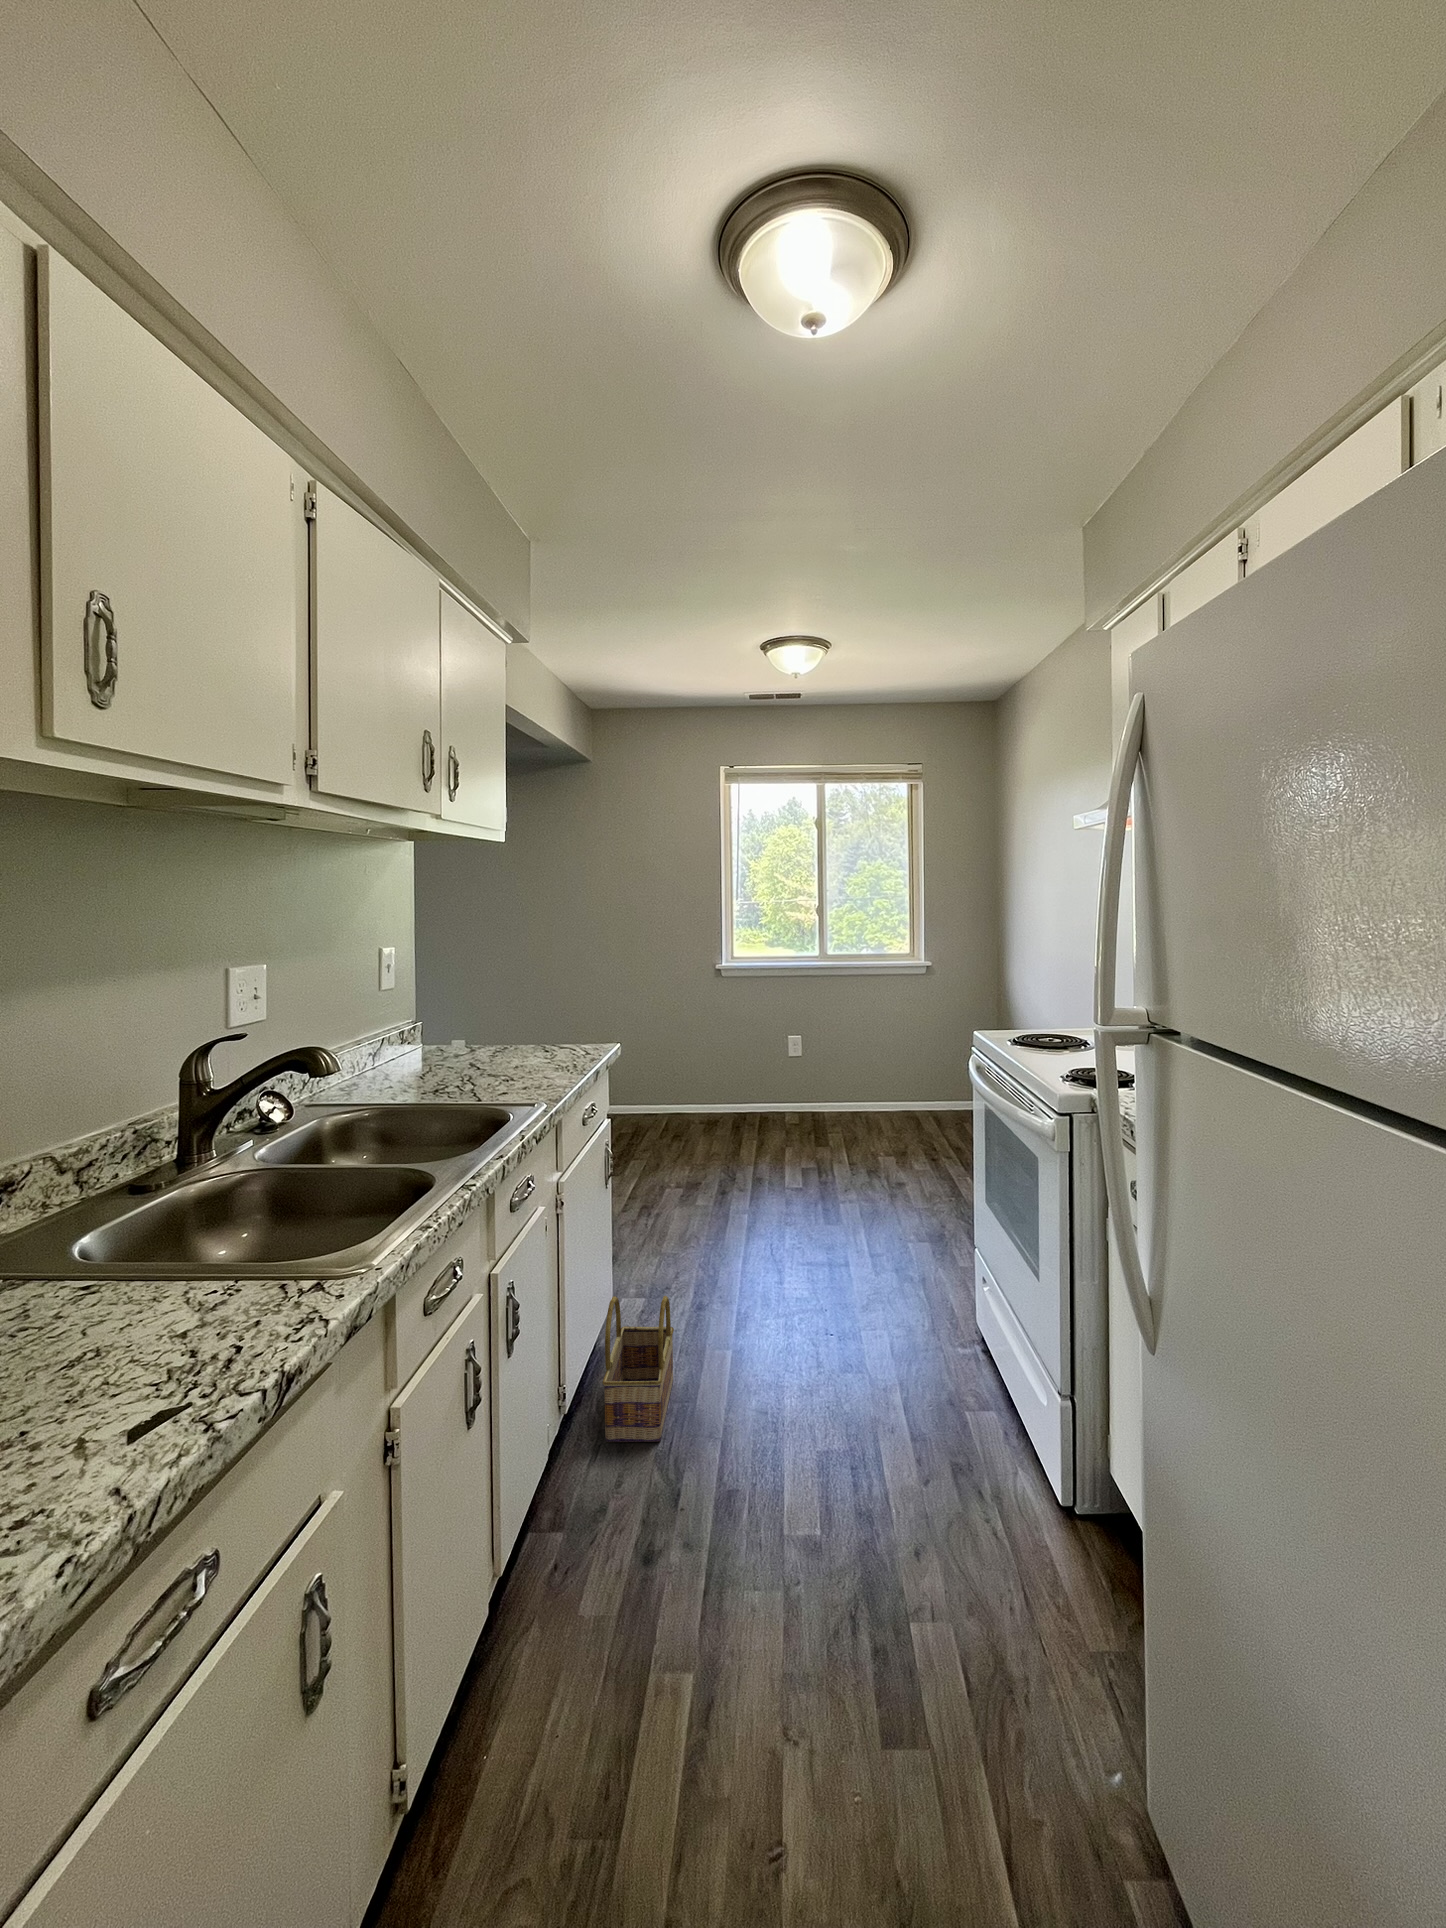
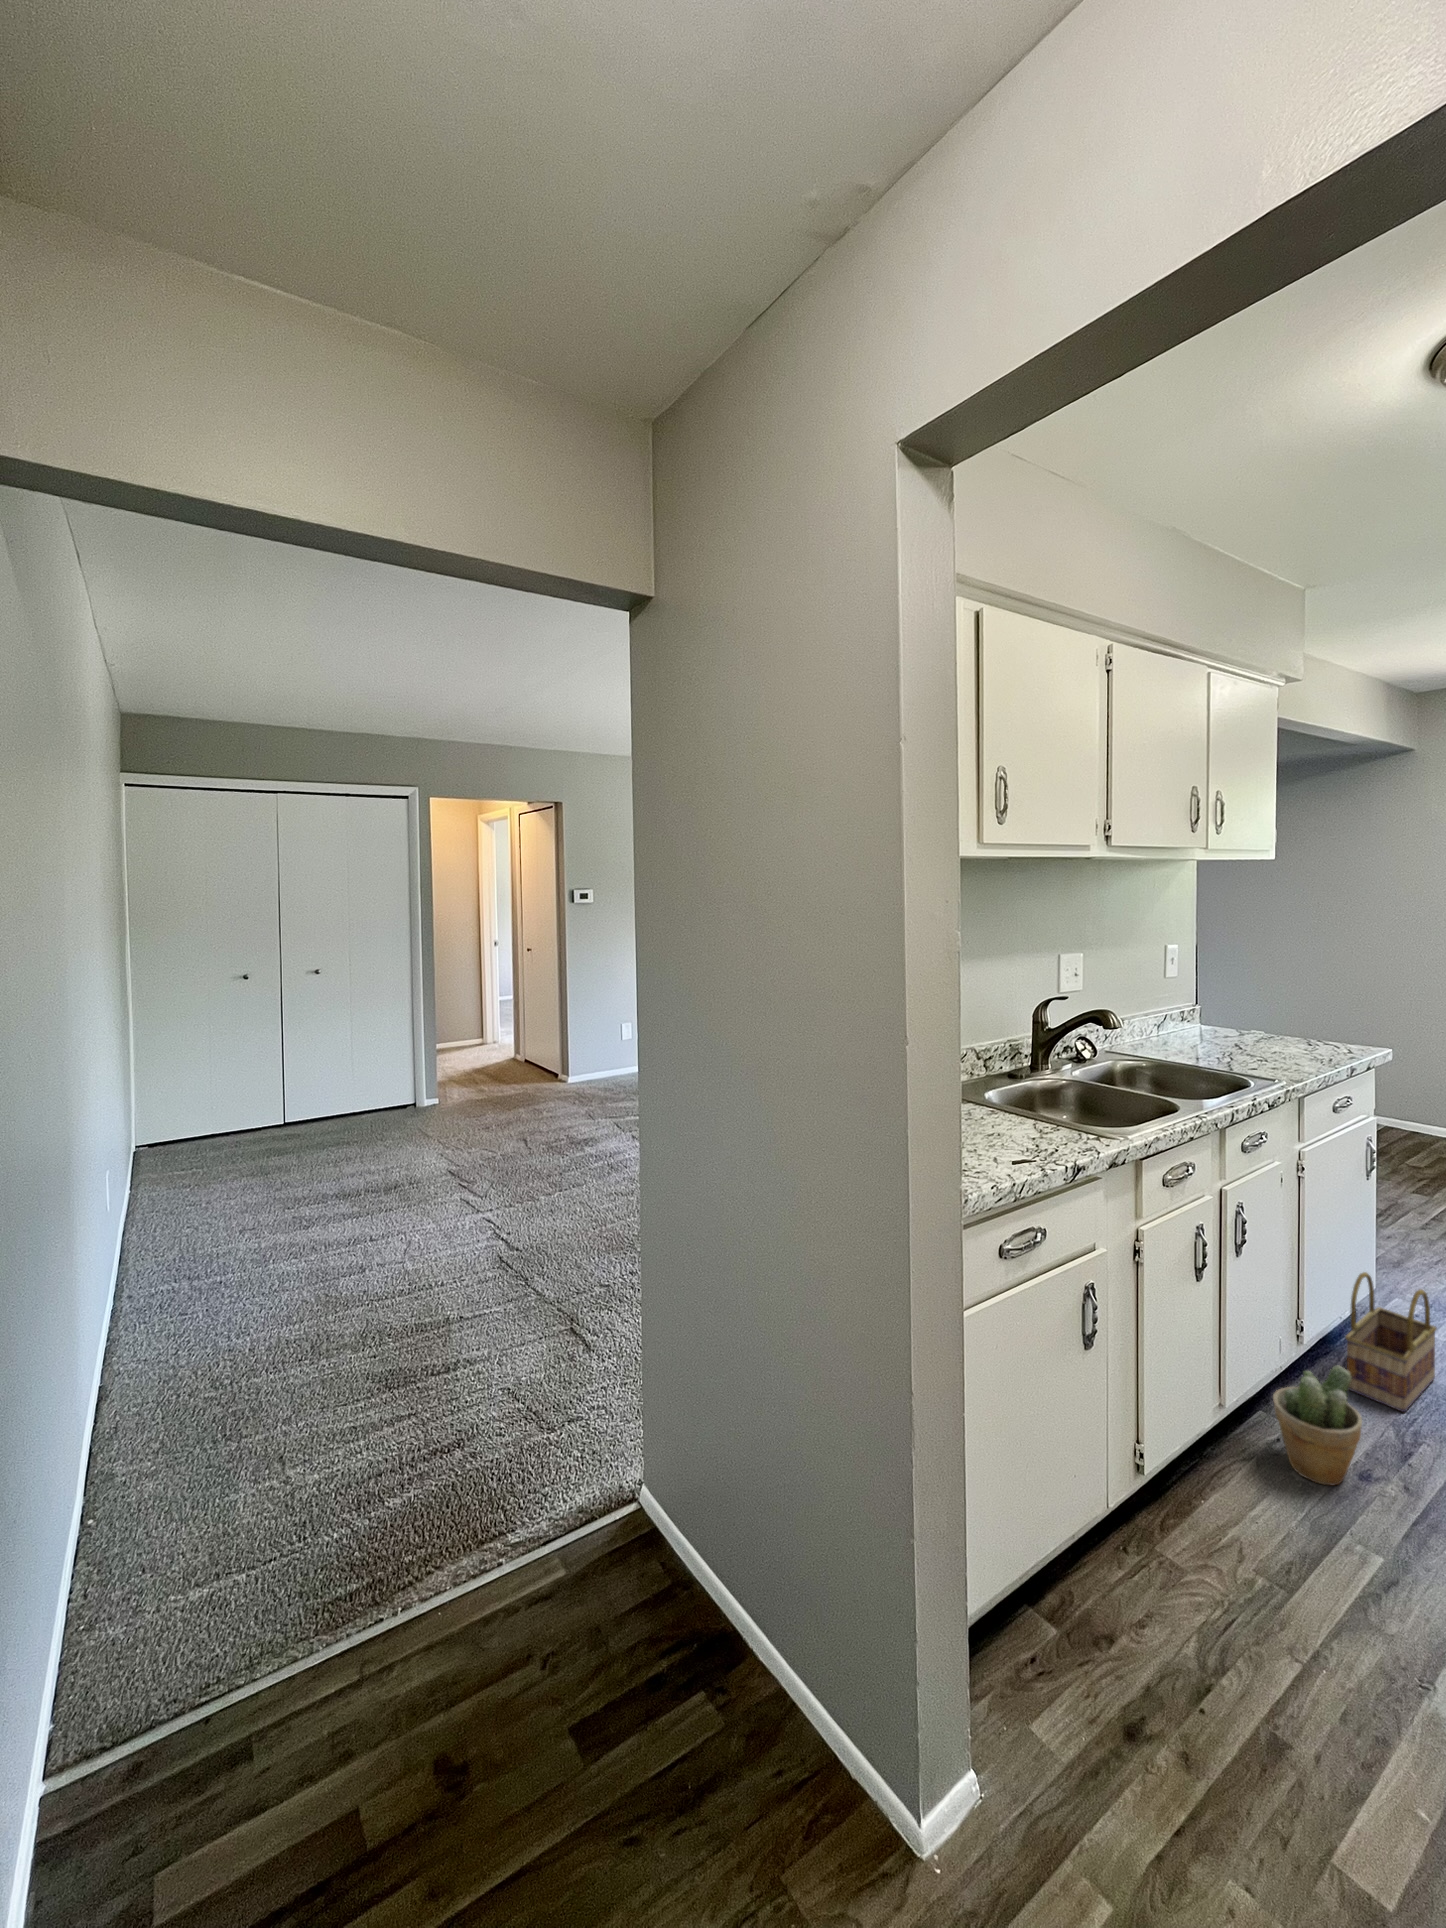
potted plant: none [551,1439,647,1609] -> present [1273,1365,1362,1485]

